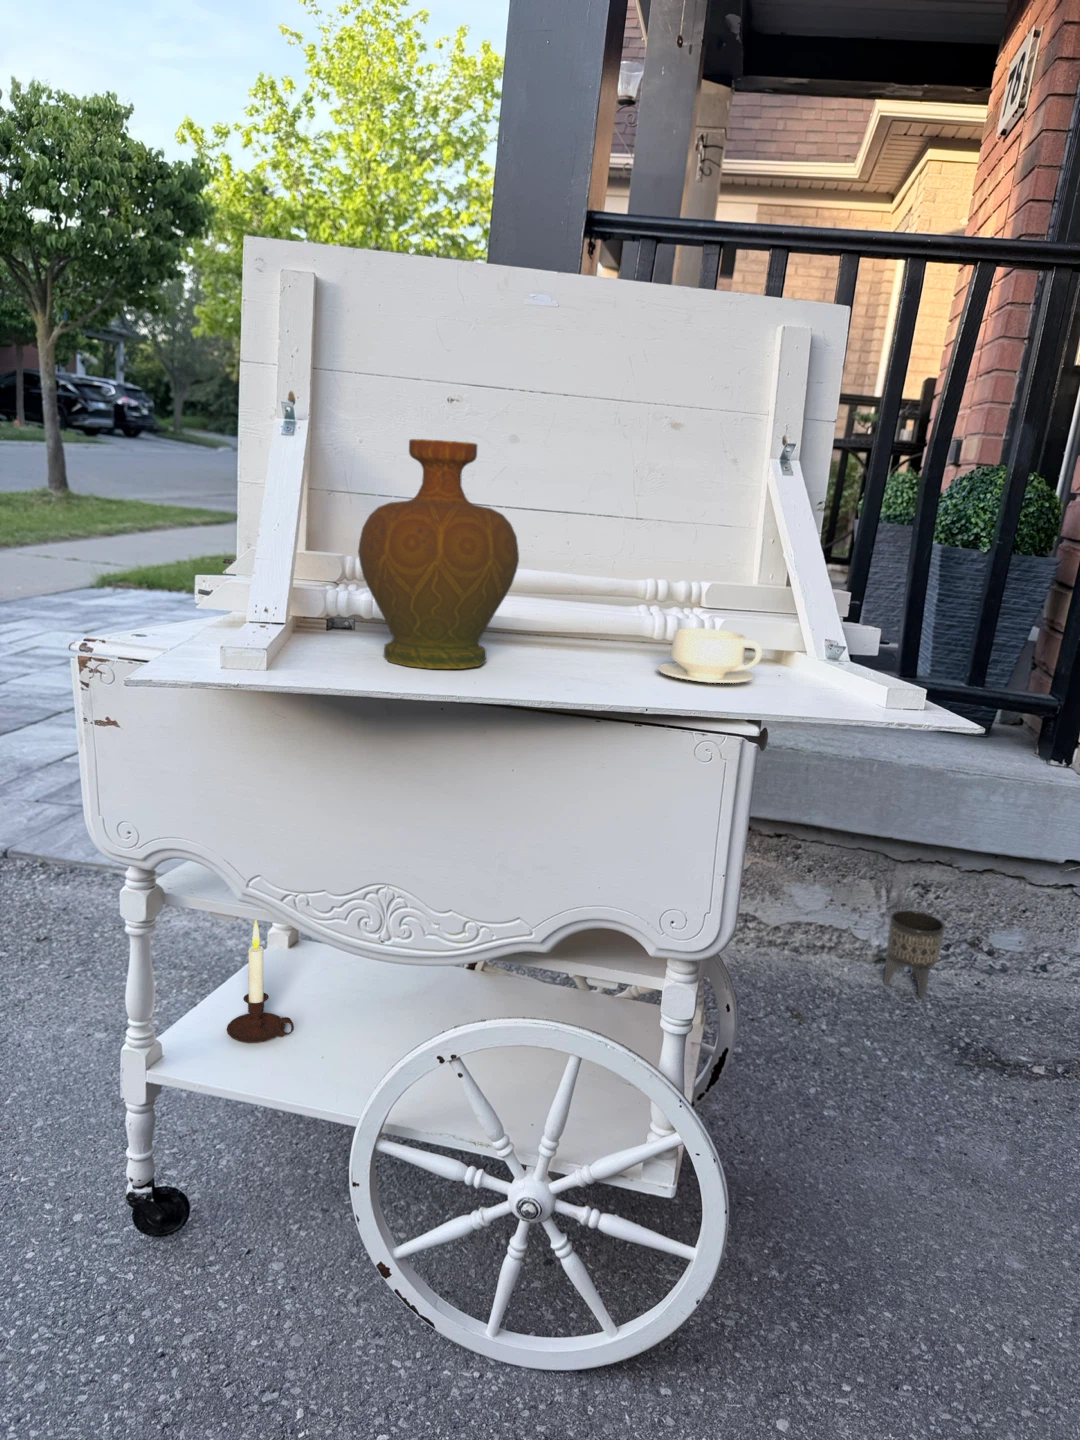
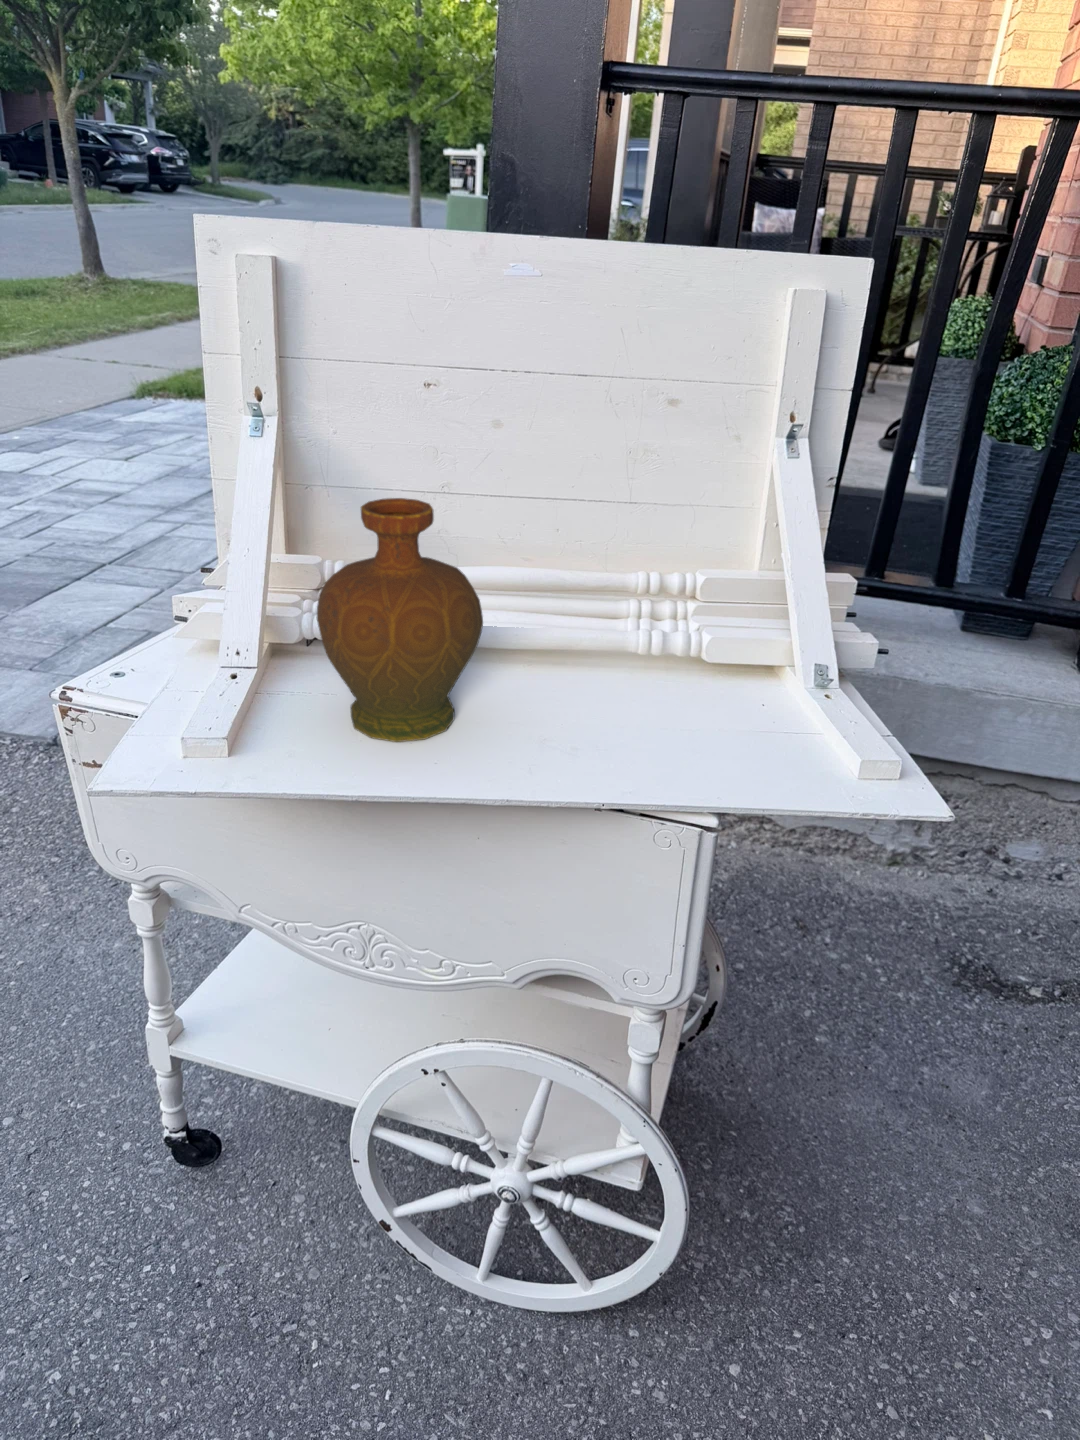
teacup: present [658,628,762,683] -> none [632,672,739,747]
planter: present [884,910,945,997] -> none [895,823,959,908]
candle: present [226,920,294,1043] -> none [243,907,304,1013]

